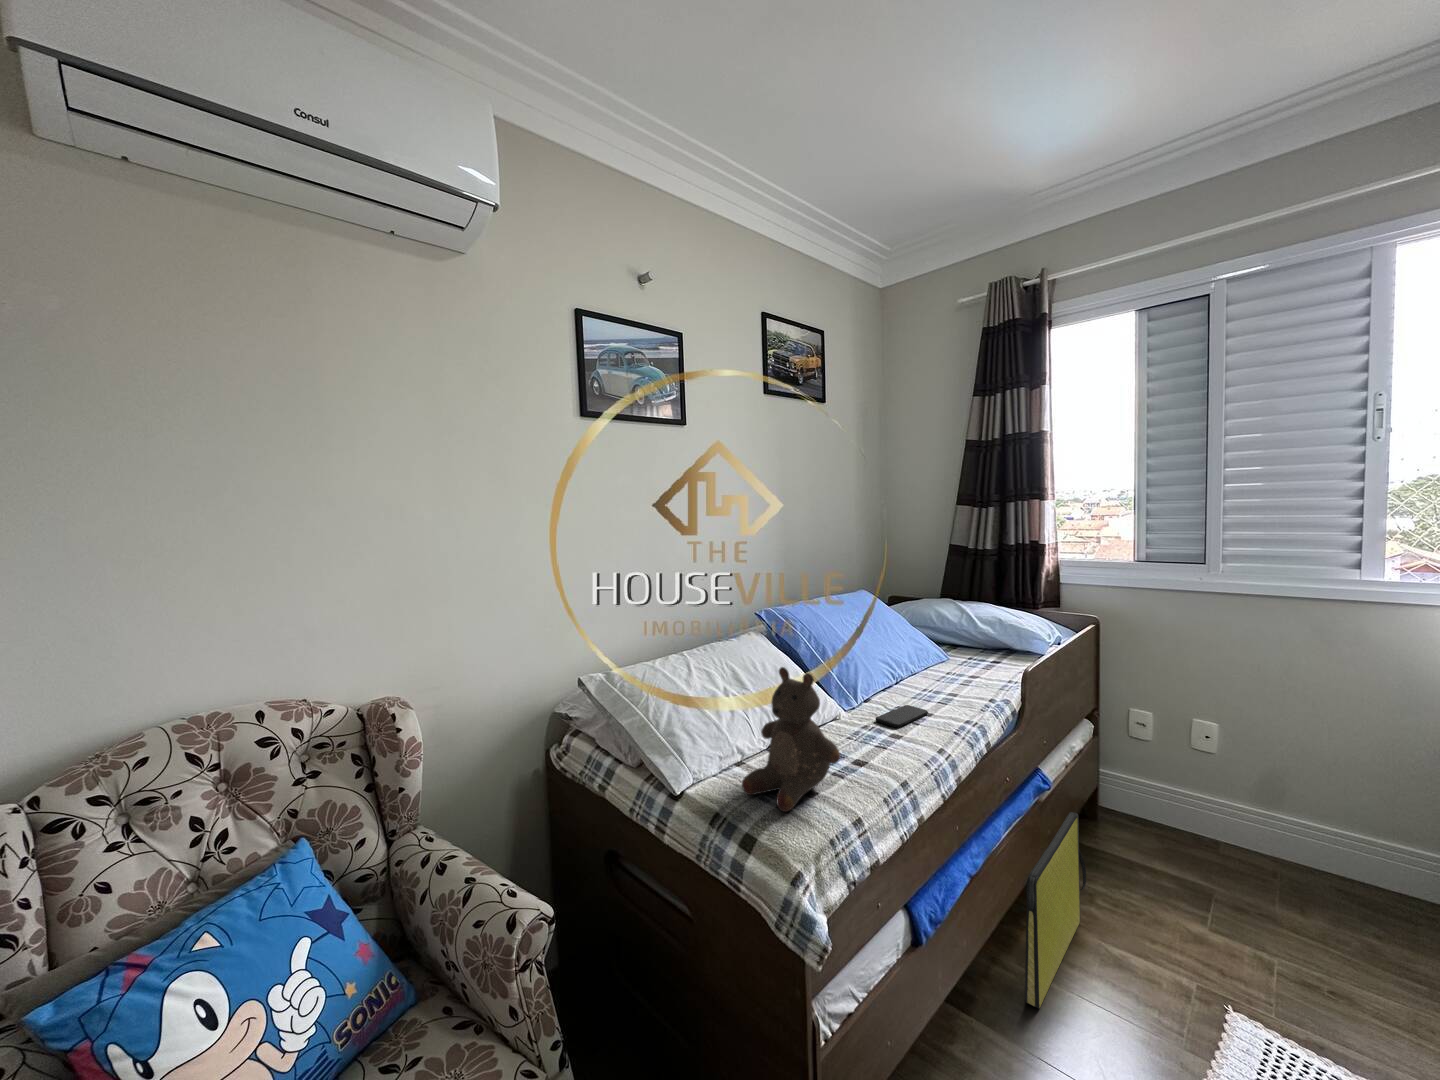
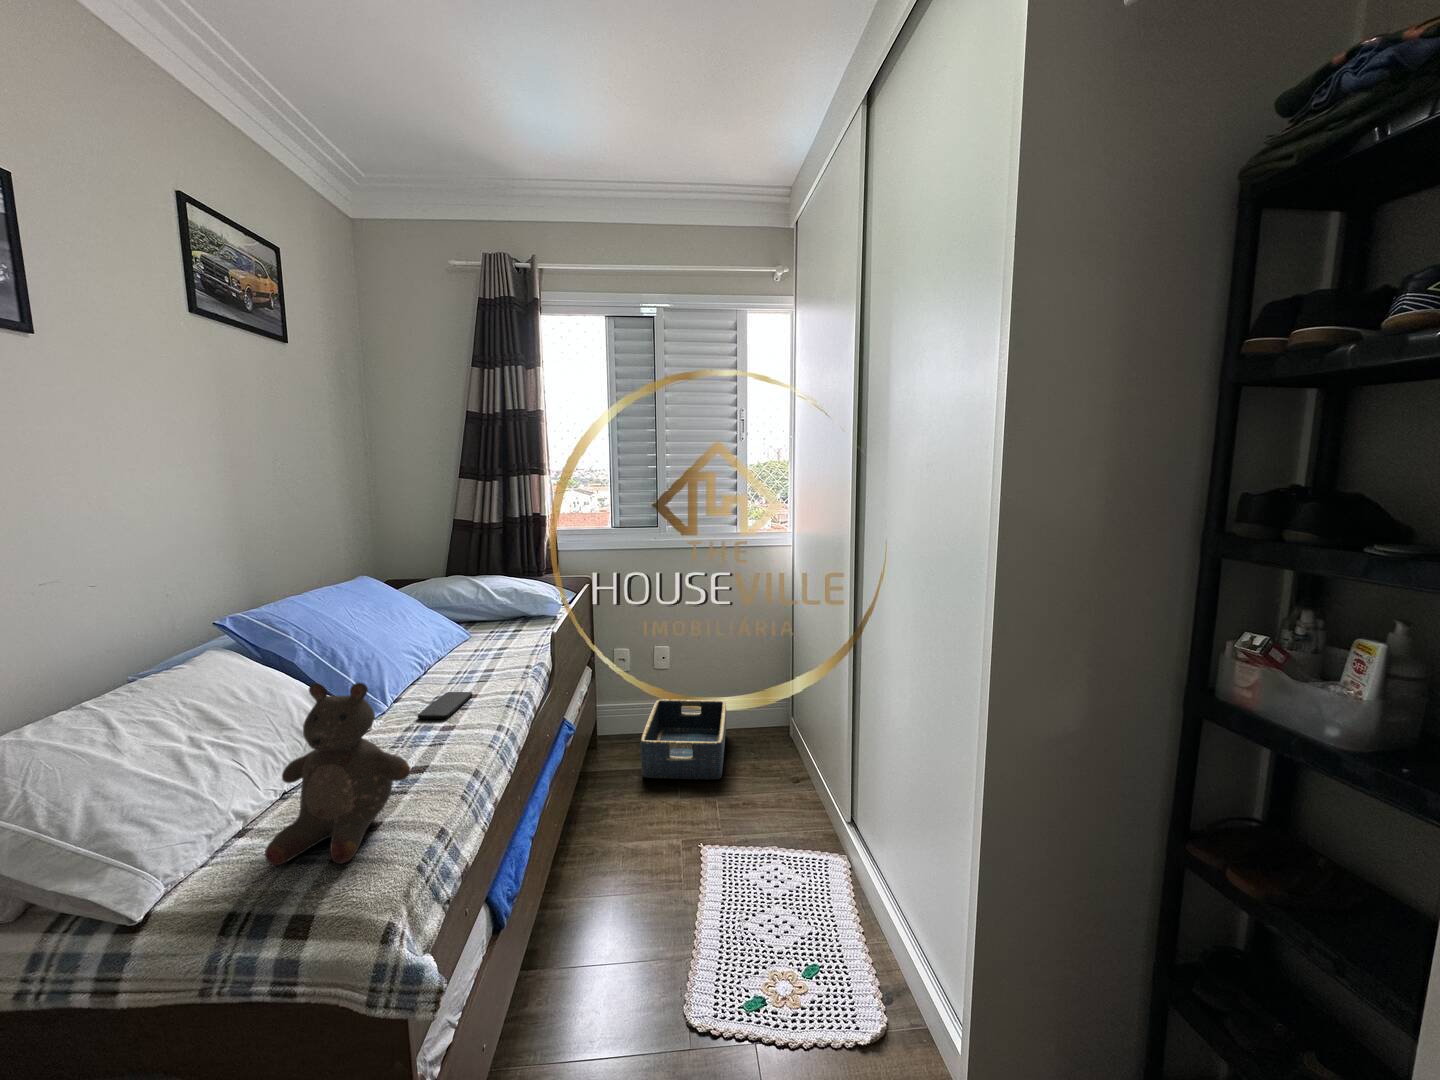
basket: none [1154,791,1322,933] -> present [641,699,726,779]
bag: present [1025,812,1086,1009] -> none [574,747,603,926]

